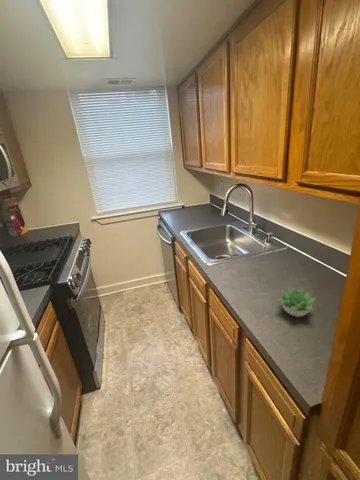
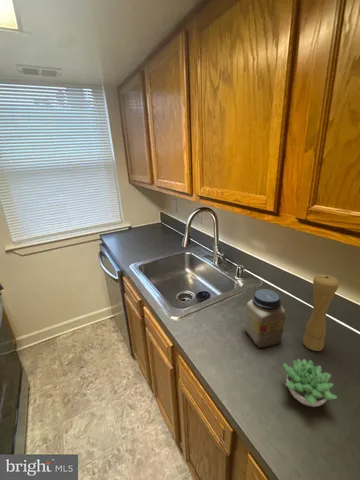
pepper mill: none [308,230,335,292] -> present [303,274,339,351]
jar: none [262,243,293,286] -> present [245,289,286,348]

